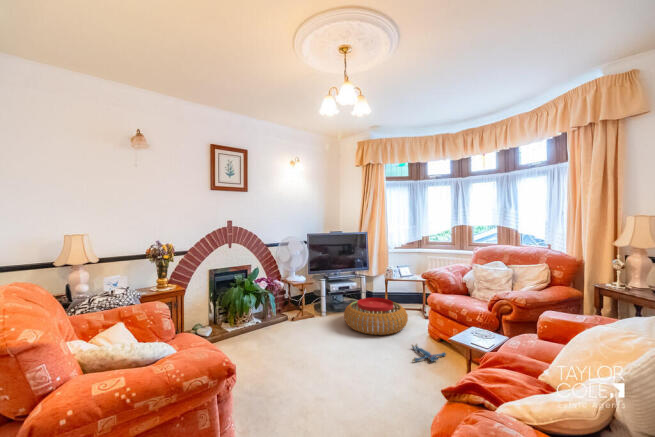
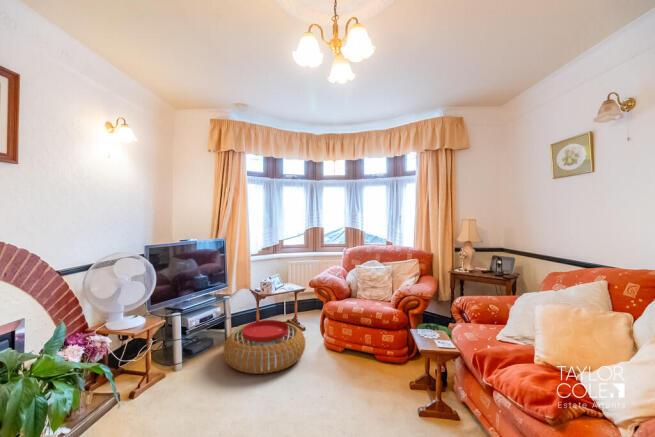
plush toy: present [412,344,447,362] -> none [334,361,370,385]

